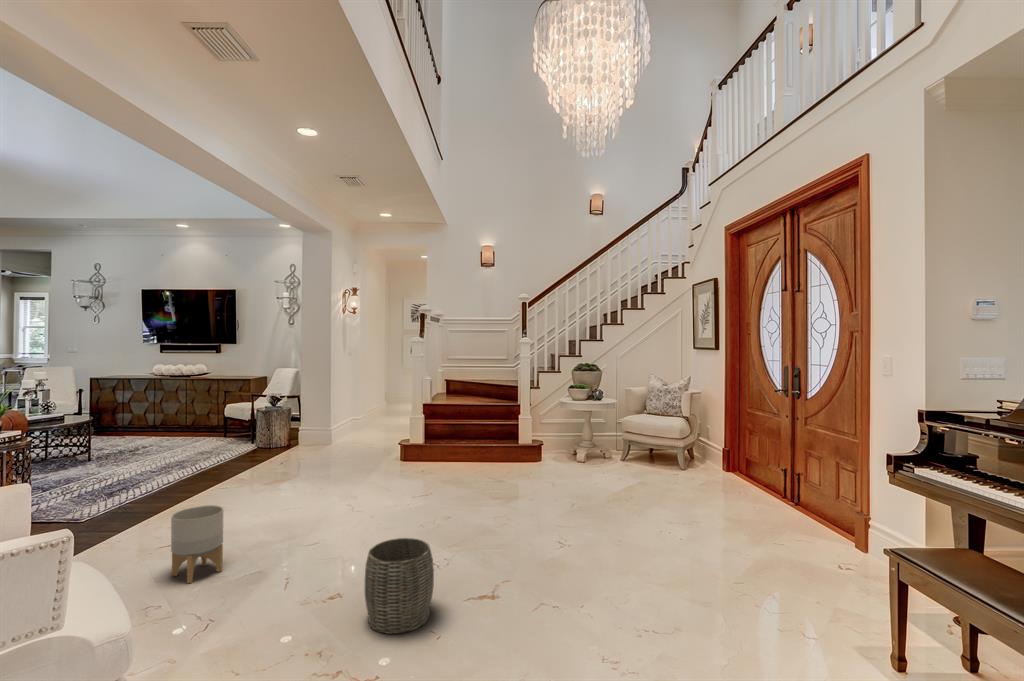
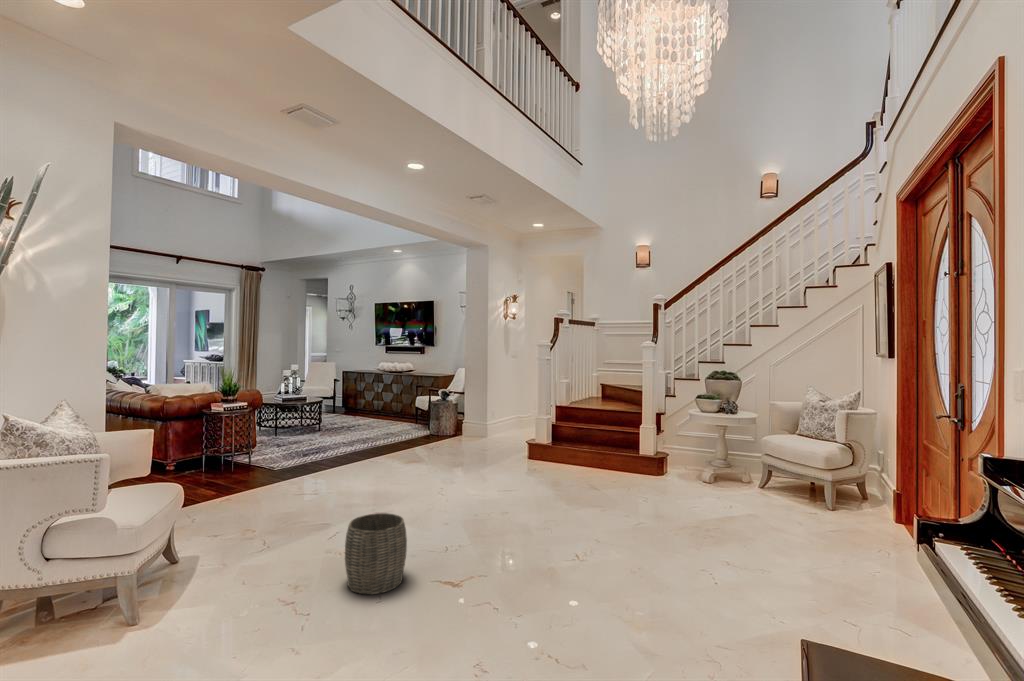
planter: present [171,505,223,583] -> none [274,466,312,523]

